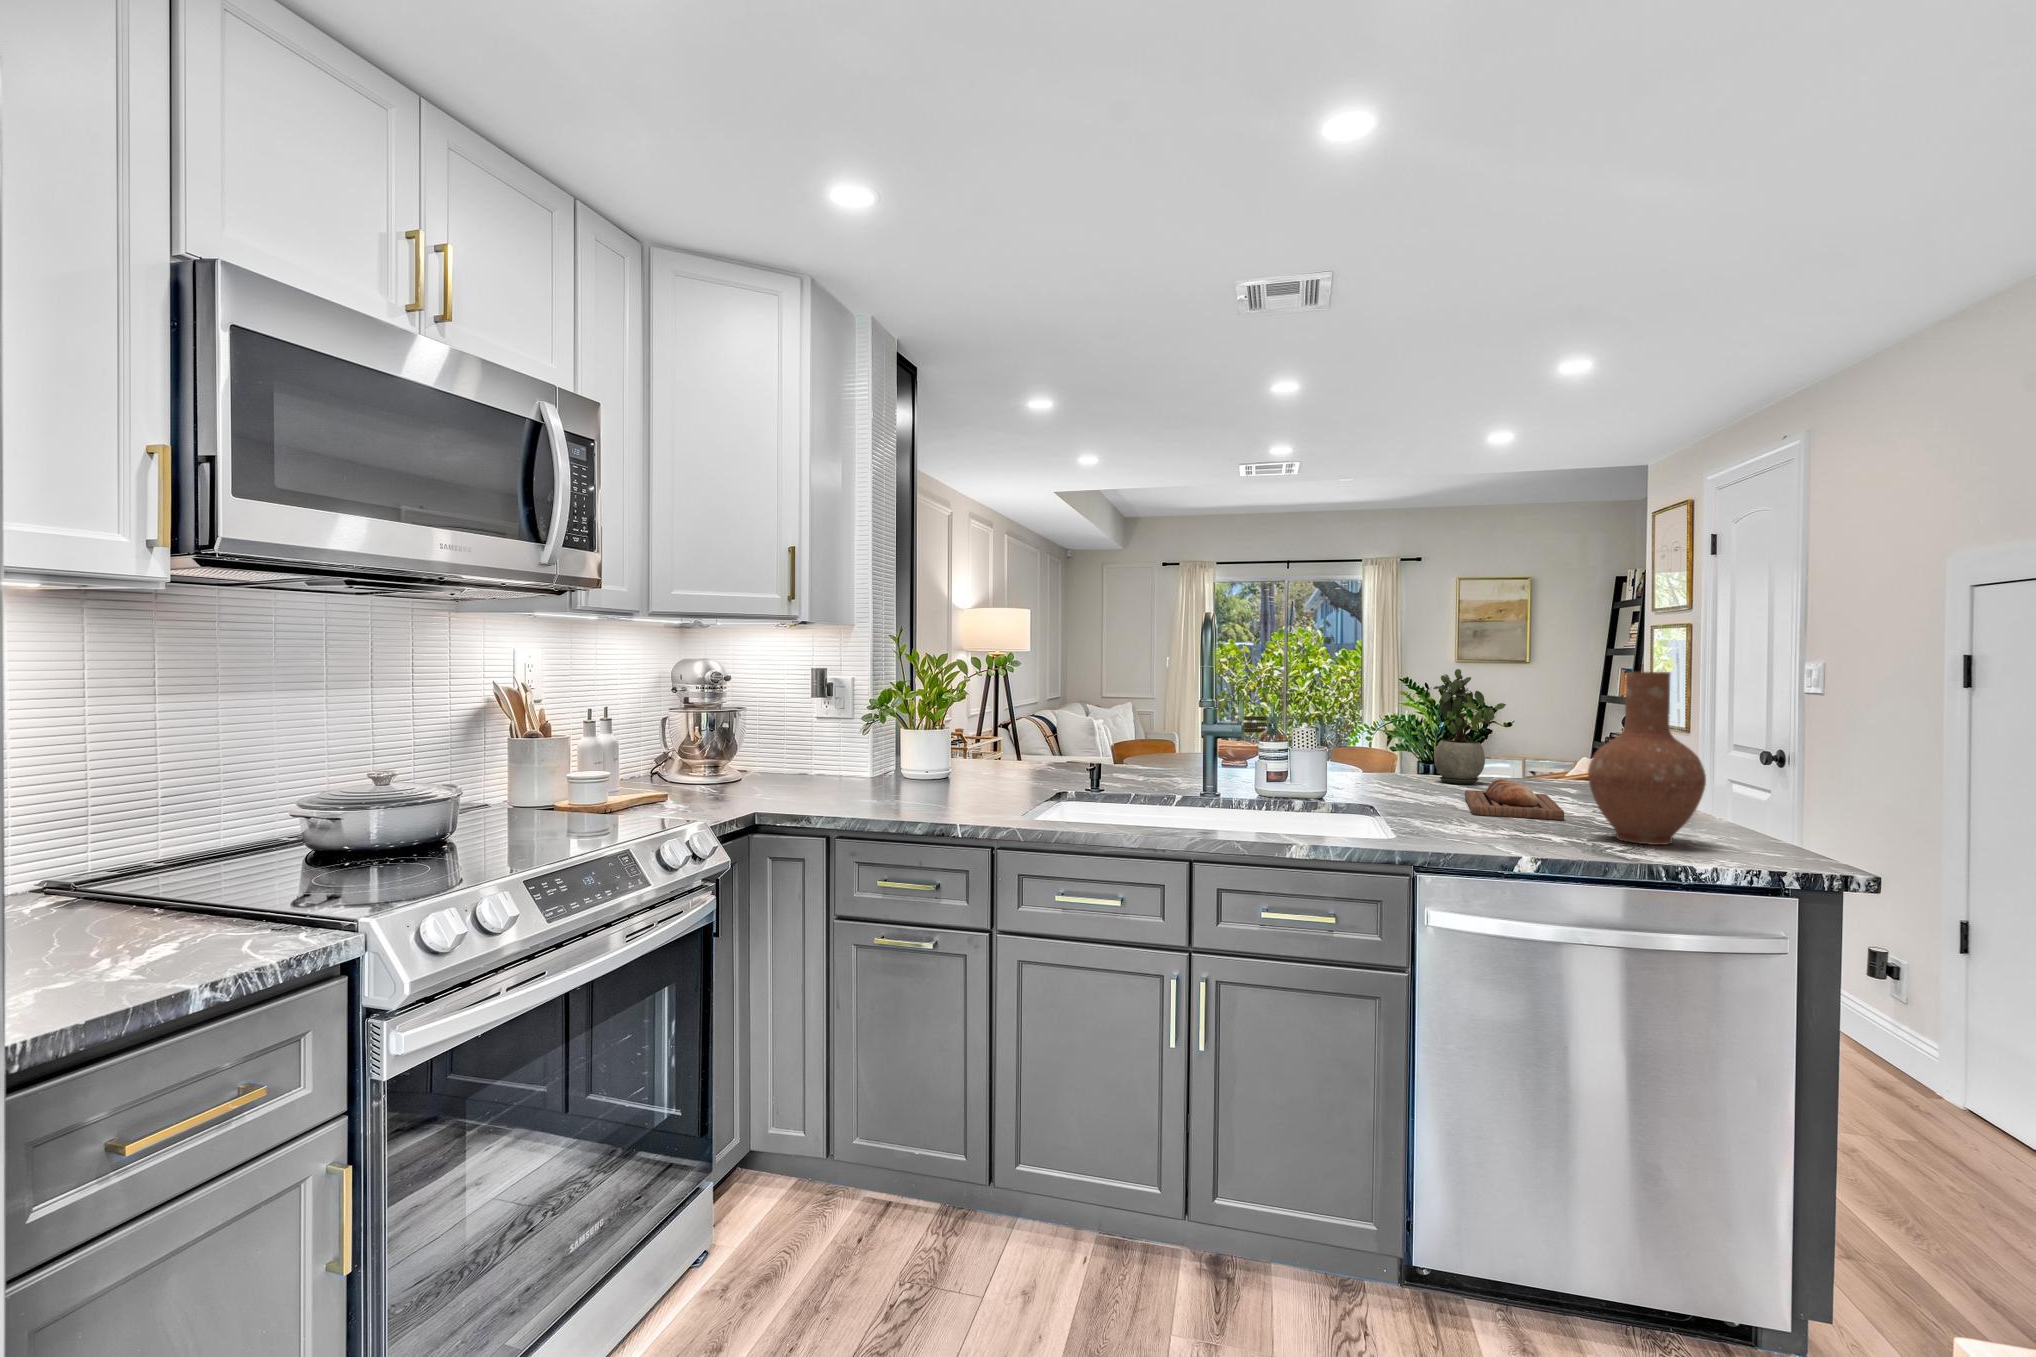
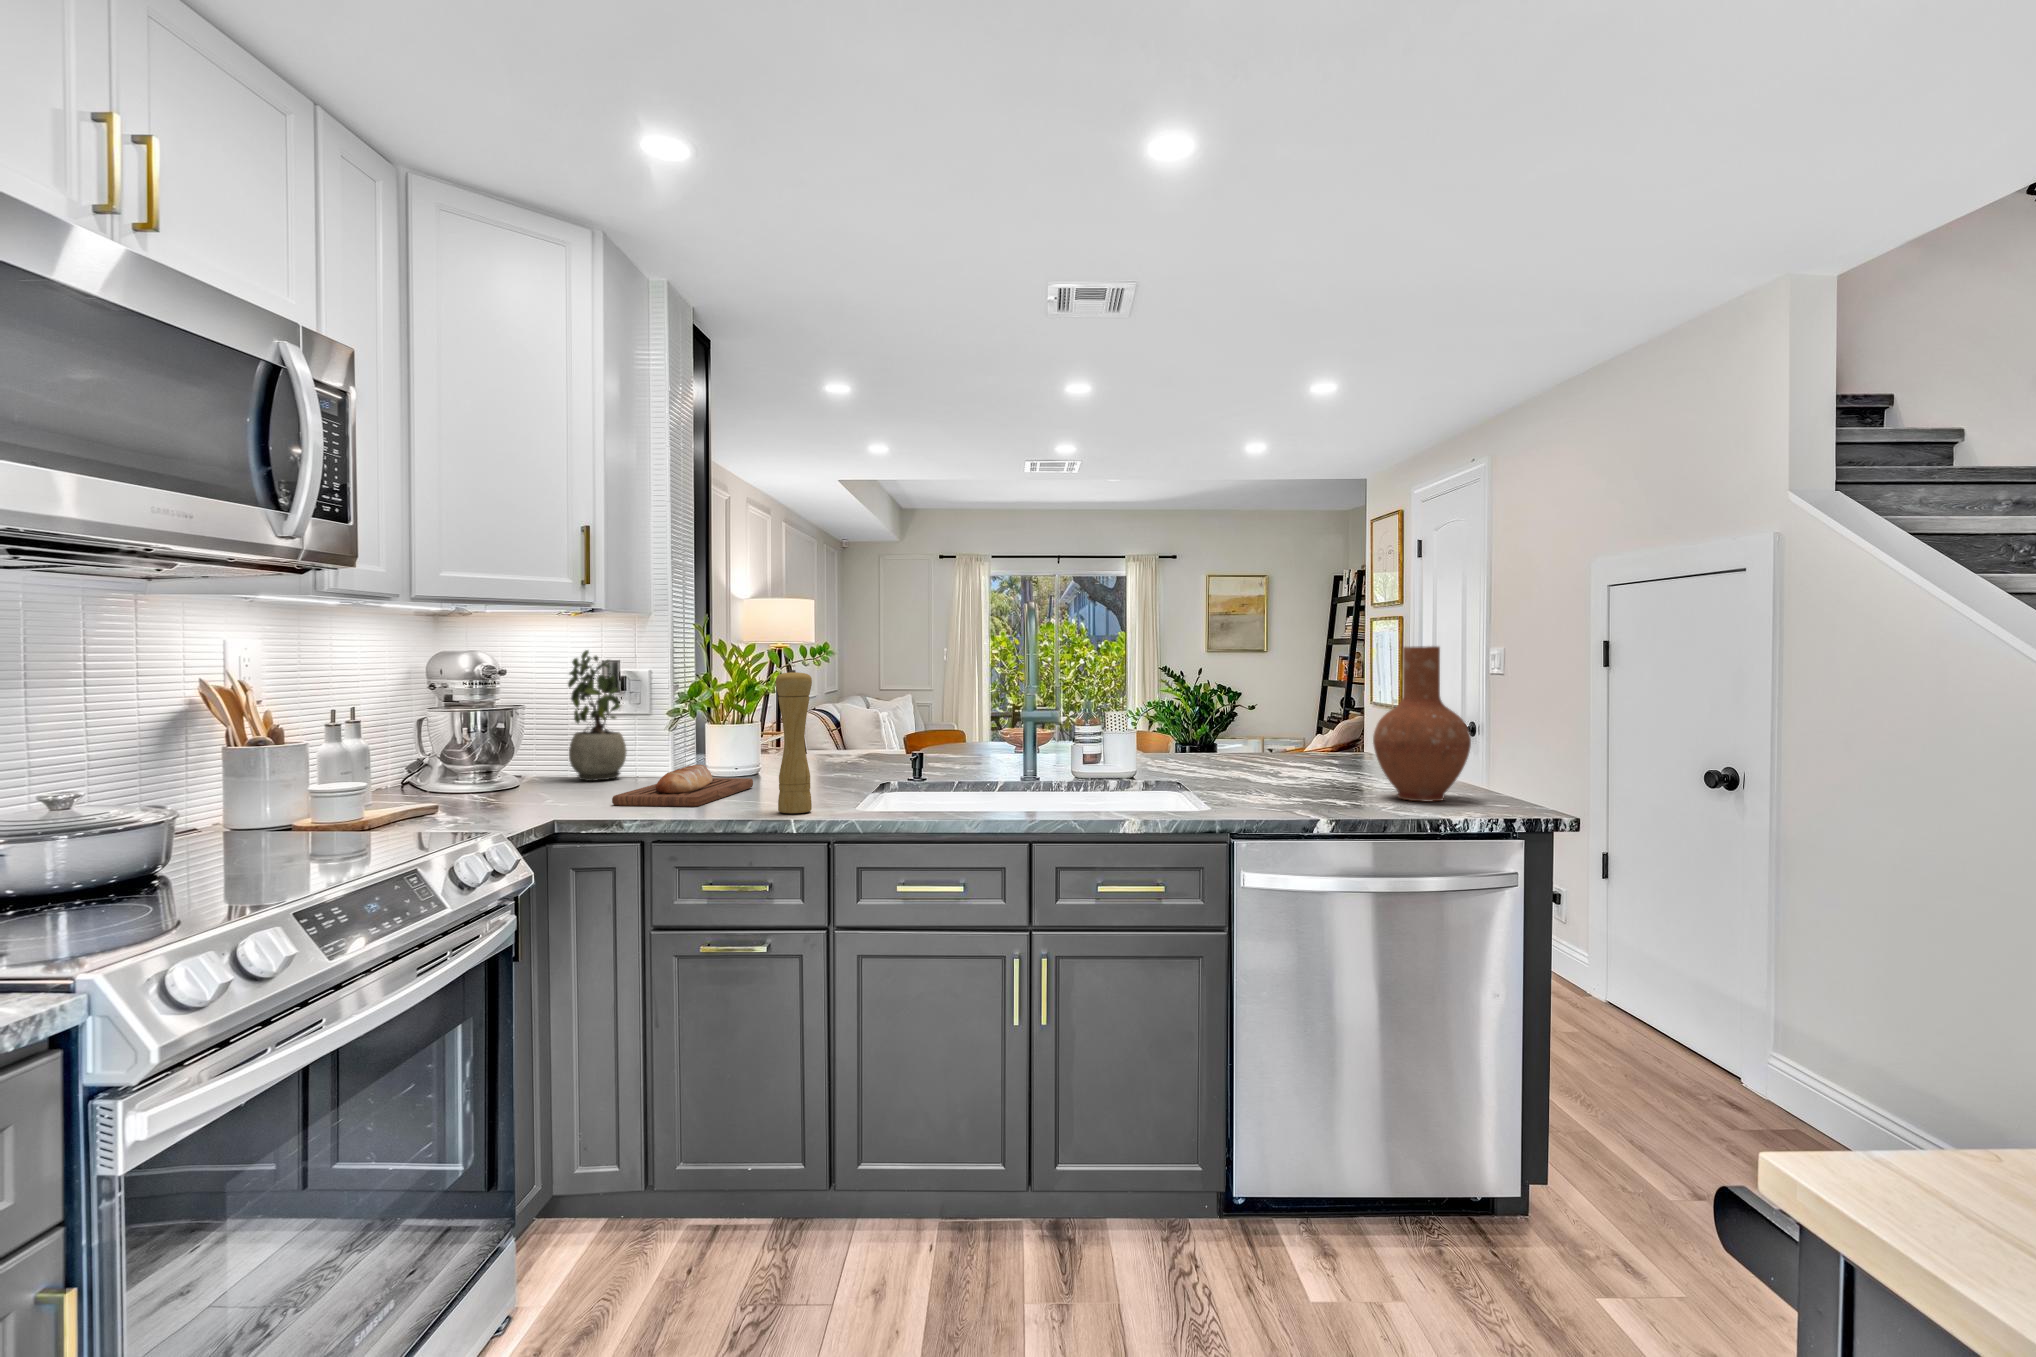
potted plant: present [1433,669,1506,784] -> present [568,650,627,781]
pepper mill: none [954,682,988,819] -> present [776,670,812,813]
bread loaf: present [1465,779,1564,820] -> present [612,765,753,807]

